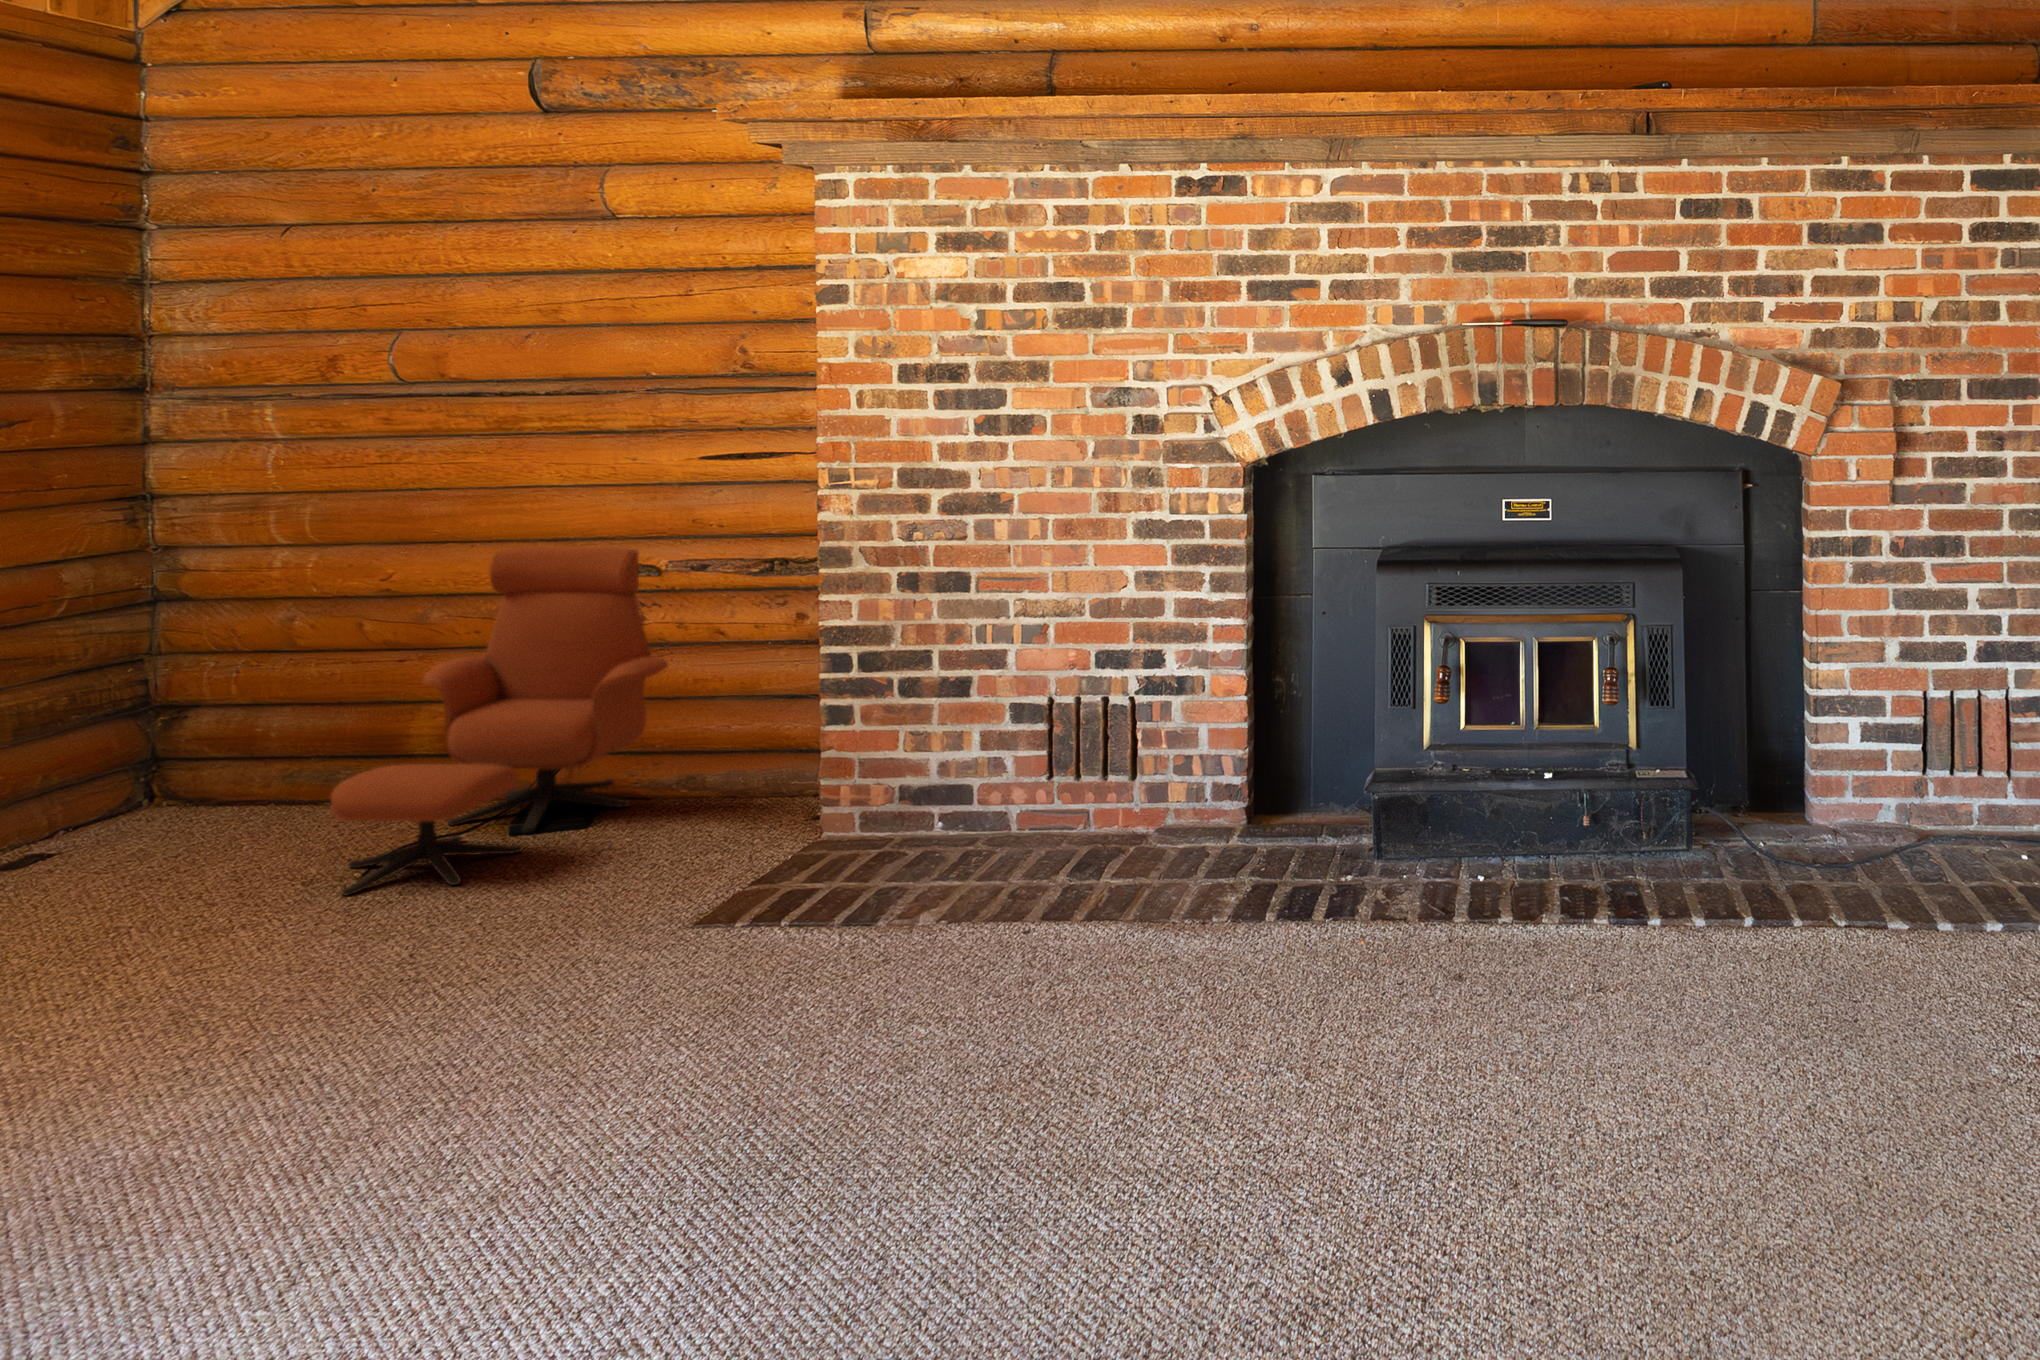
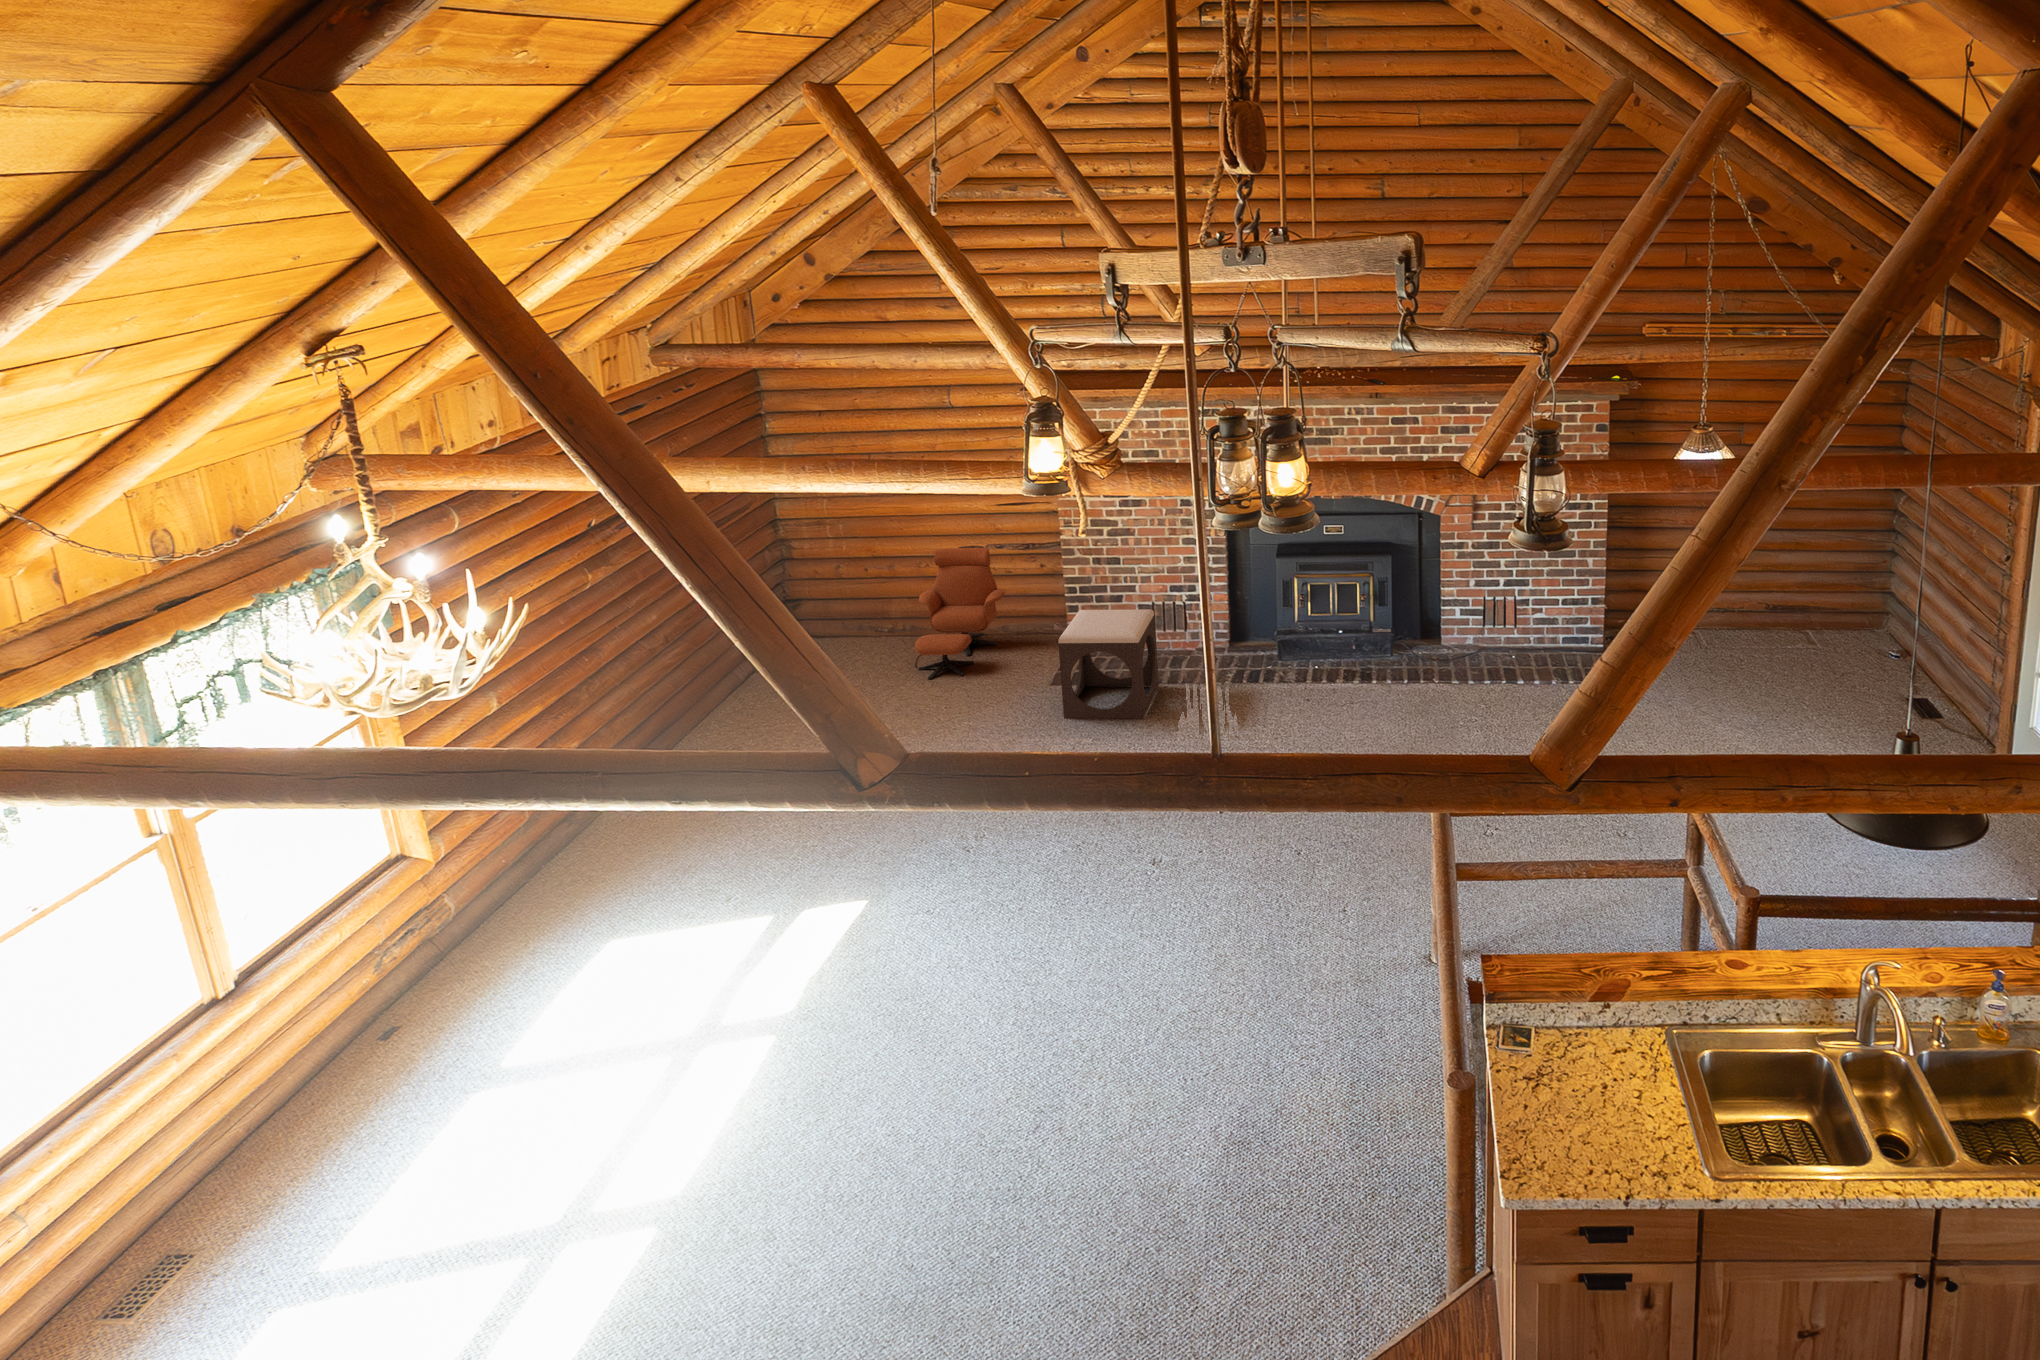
footstool: none [646,680,1010,1034] -> present [1058,609,1159,719]

